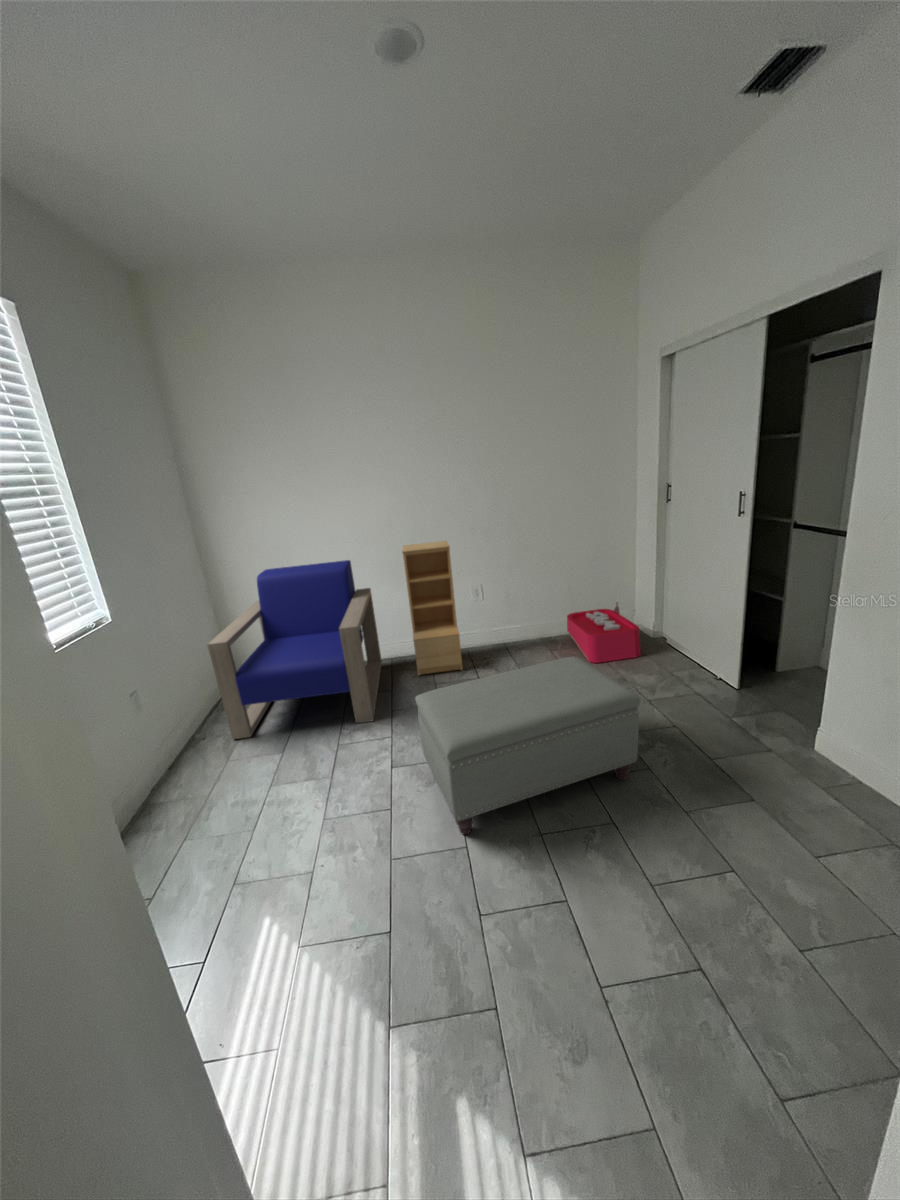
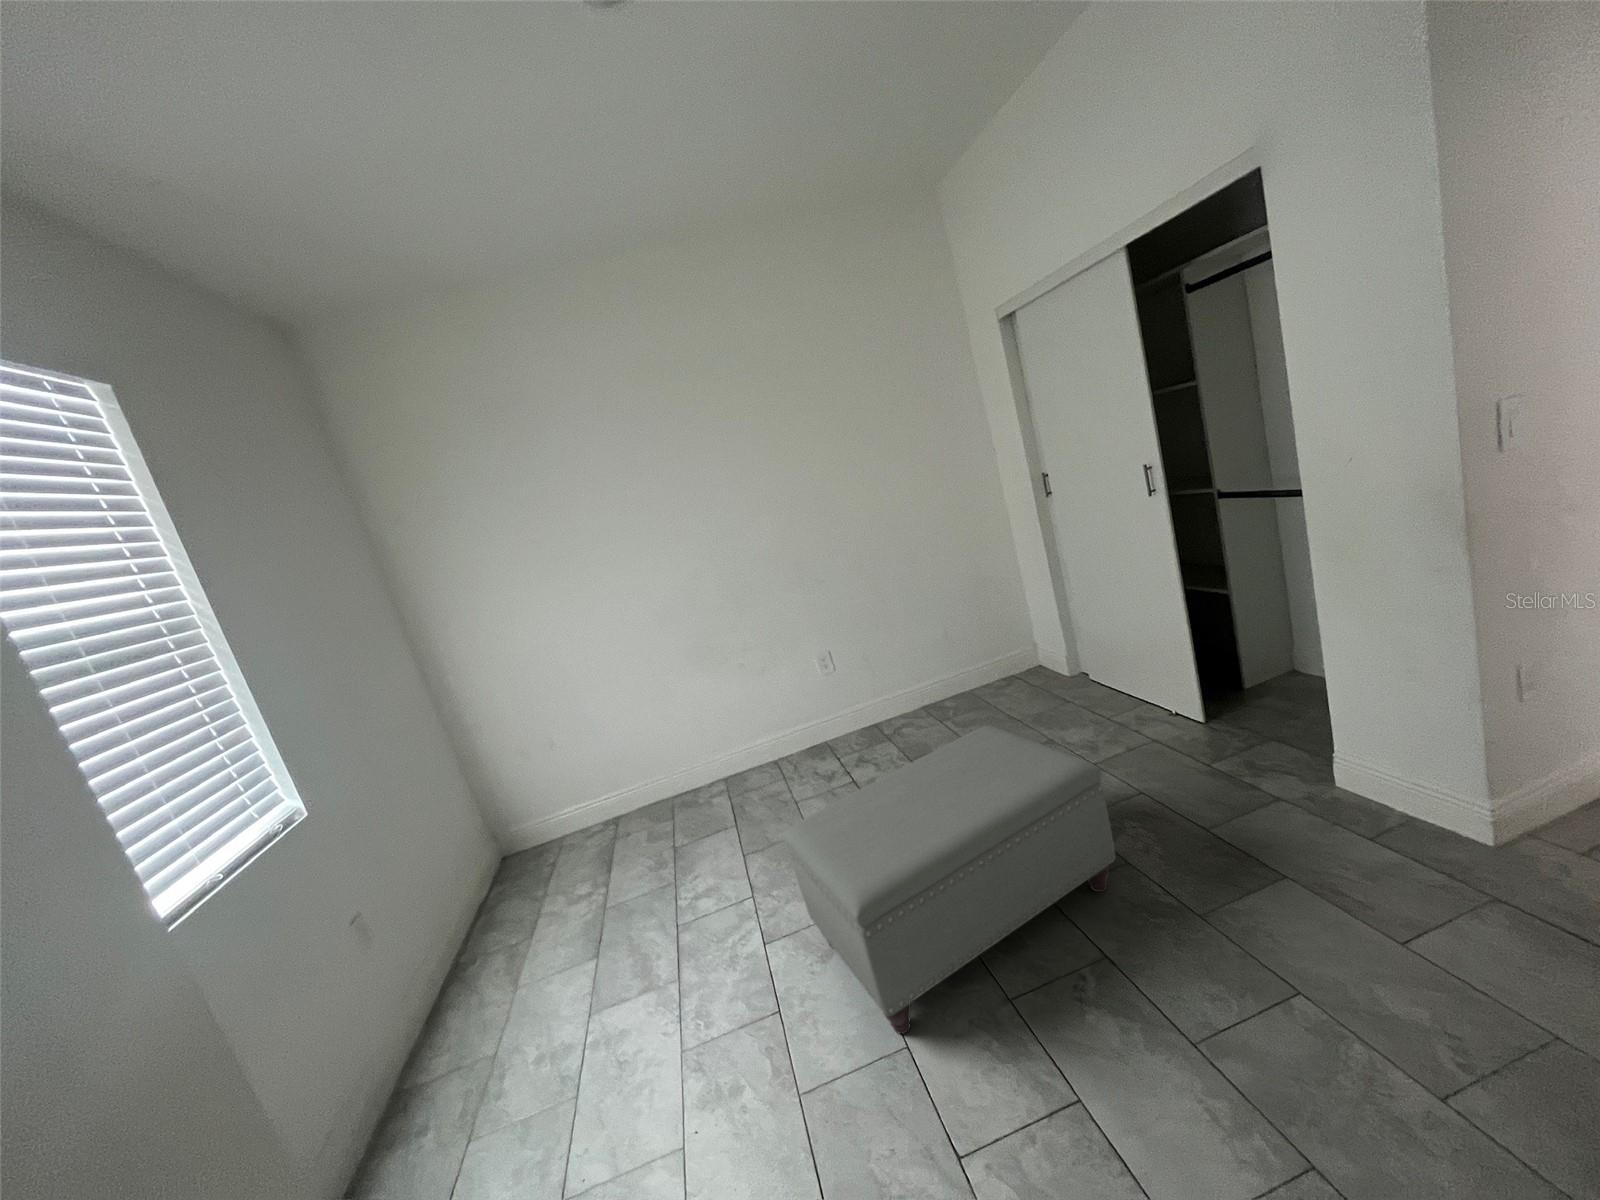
bookshelf: present [402,541,463,676] -> none [712,599,828,795]
armchair: present [207,560,382,739] -> none [458,651,720,953]
storage bin: present [567,603,641,663] -> none [950,637,1061,725]

